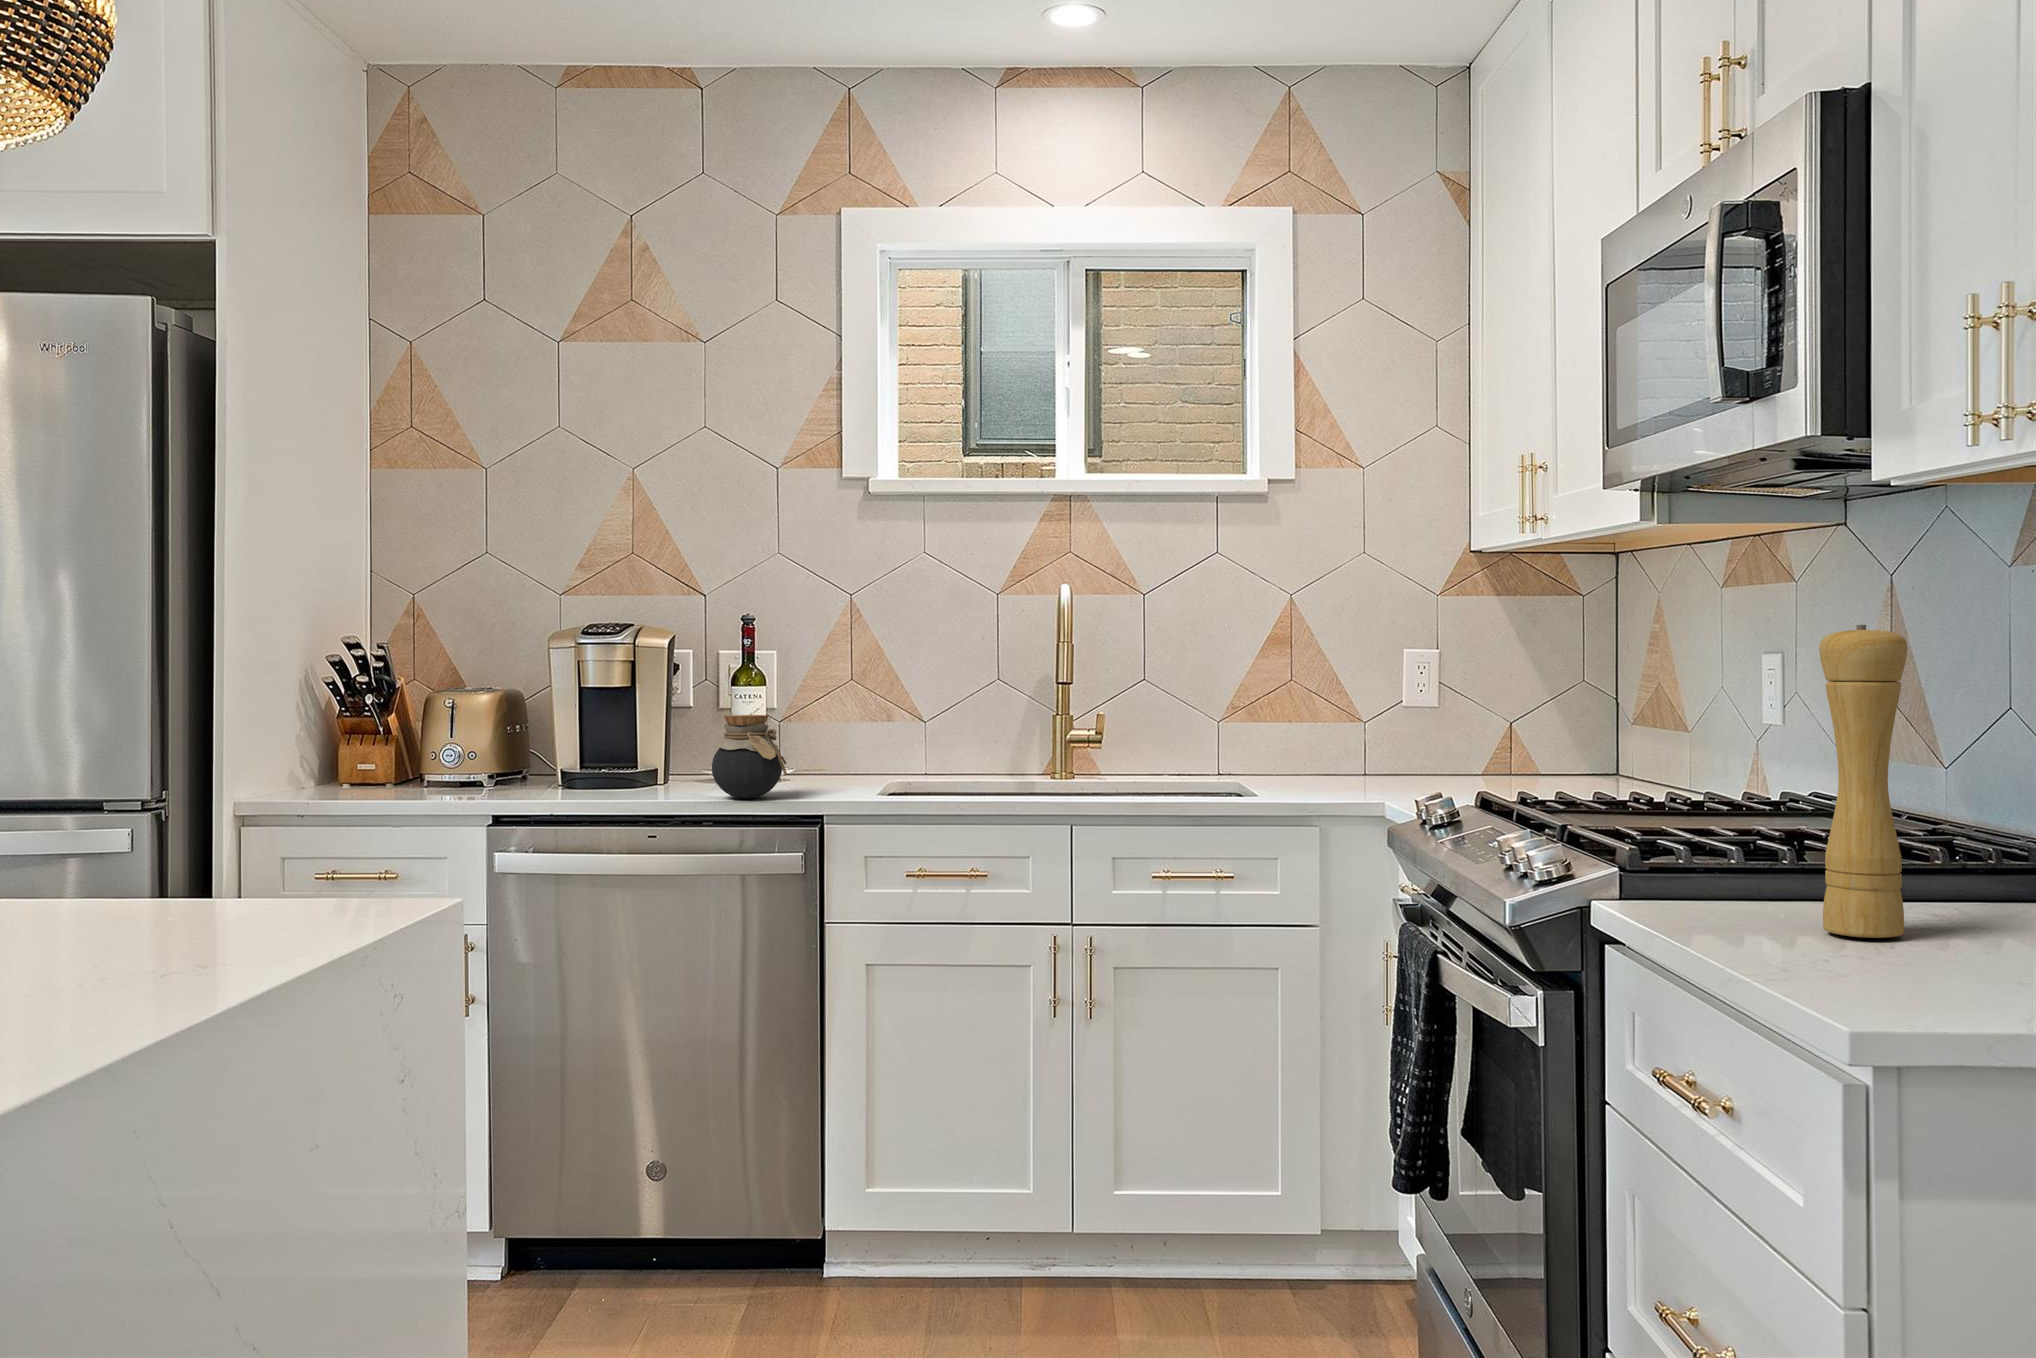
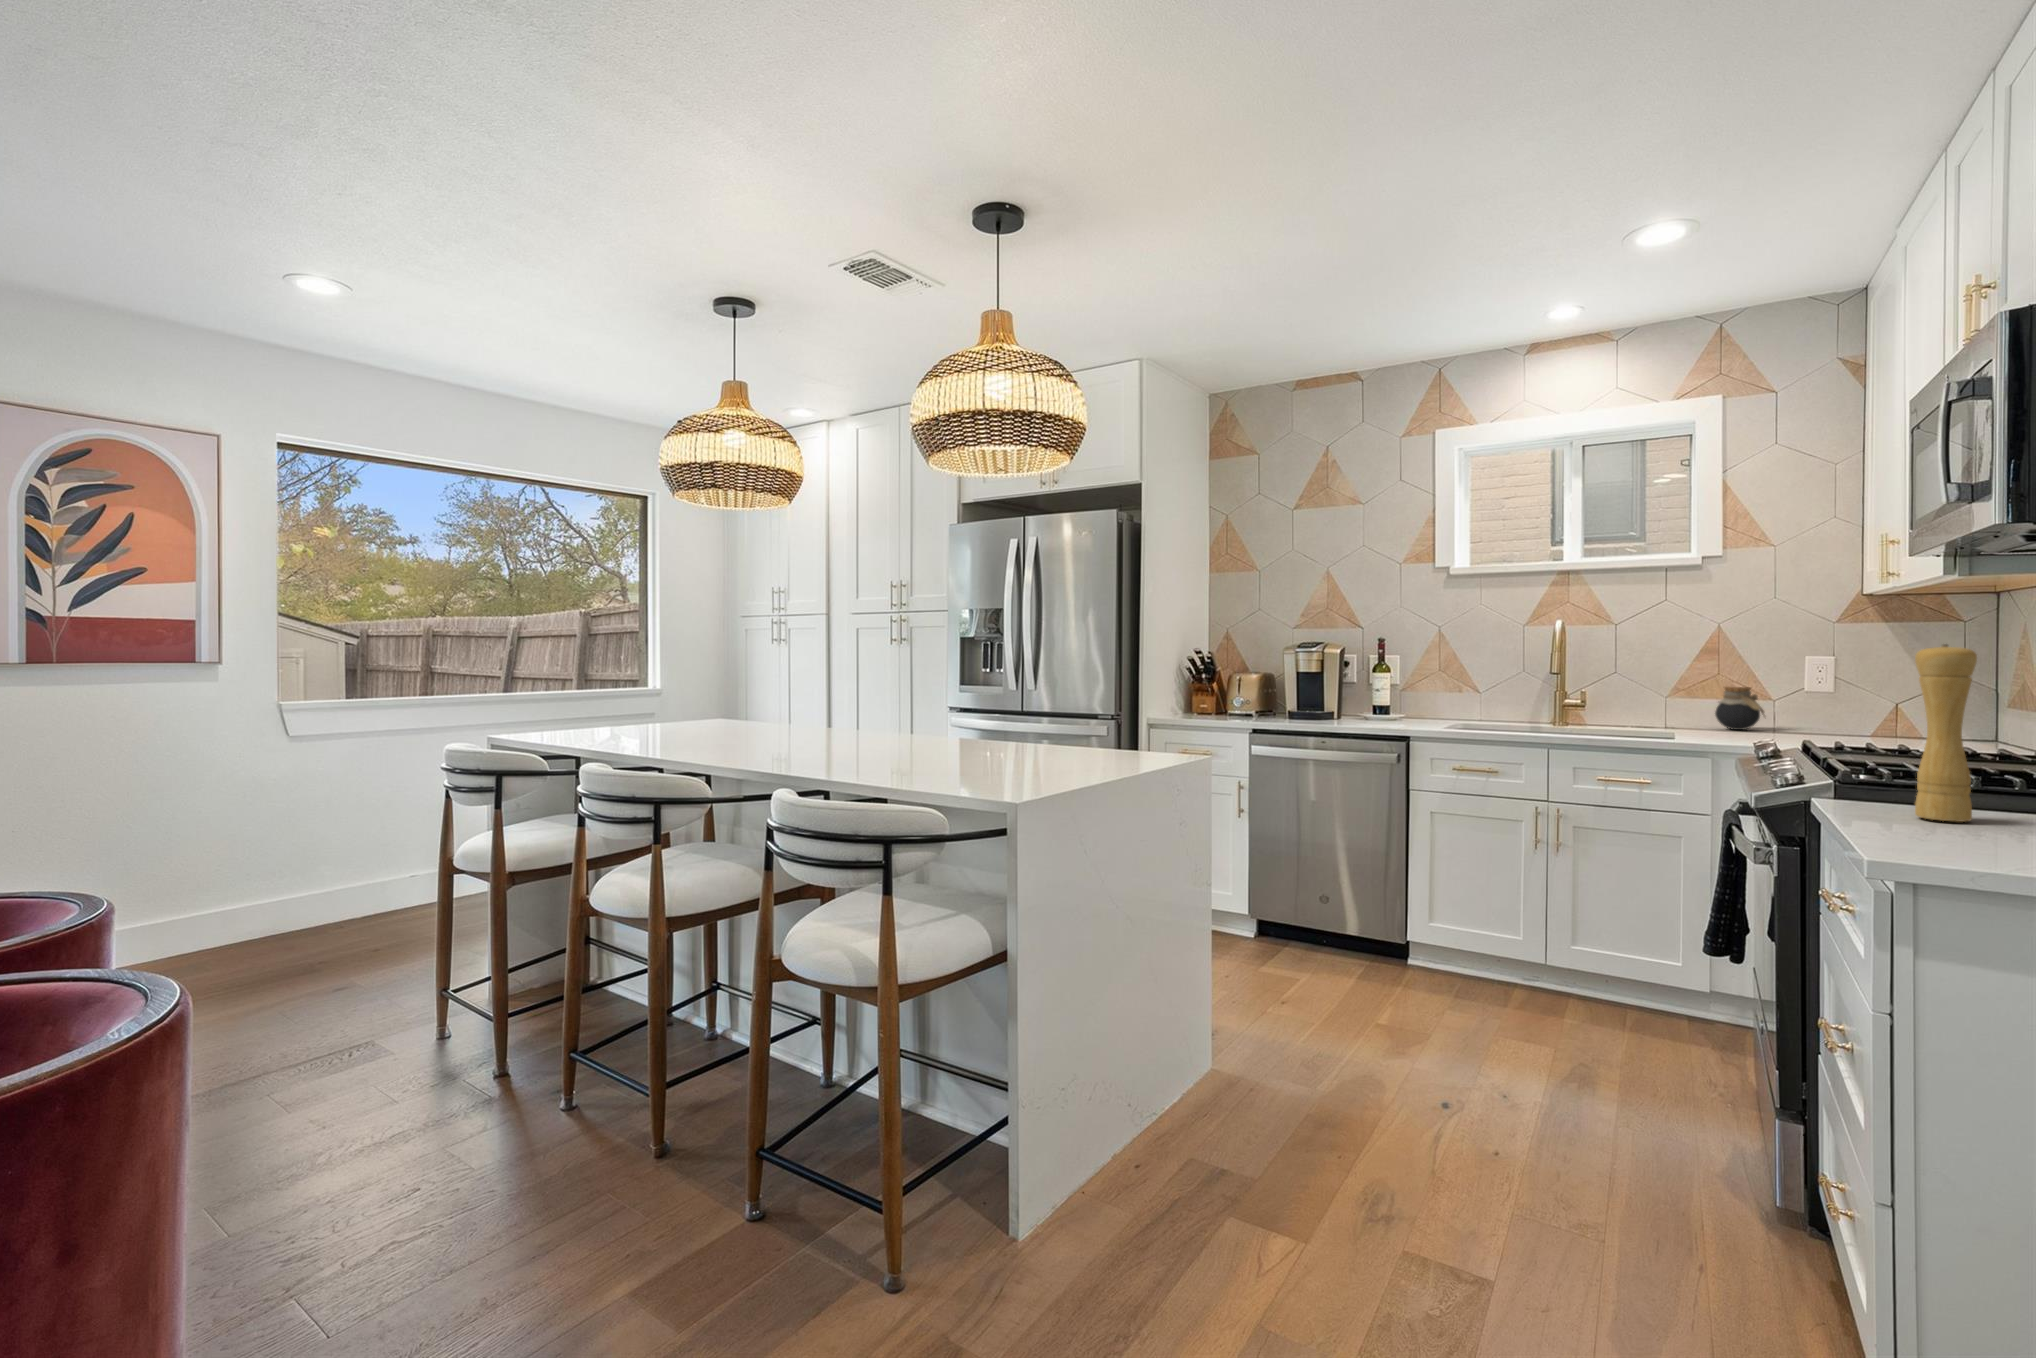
jar: present [712,715,787,799] -> present [1715,687,1765,730]

